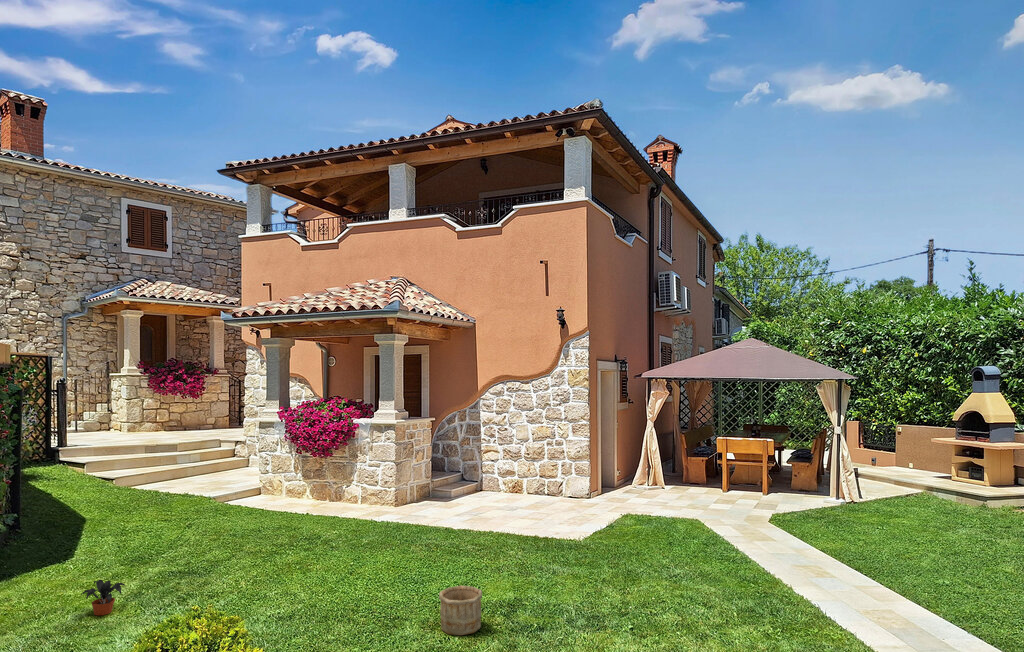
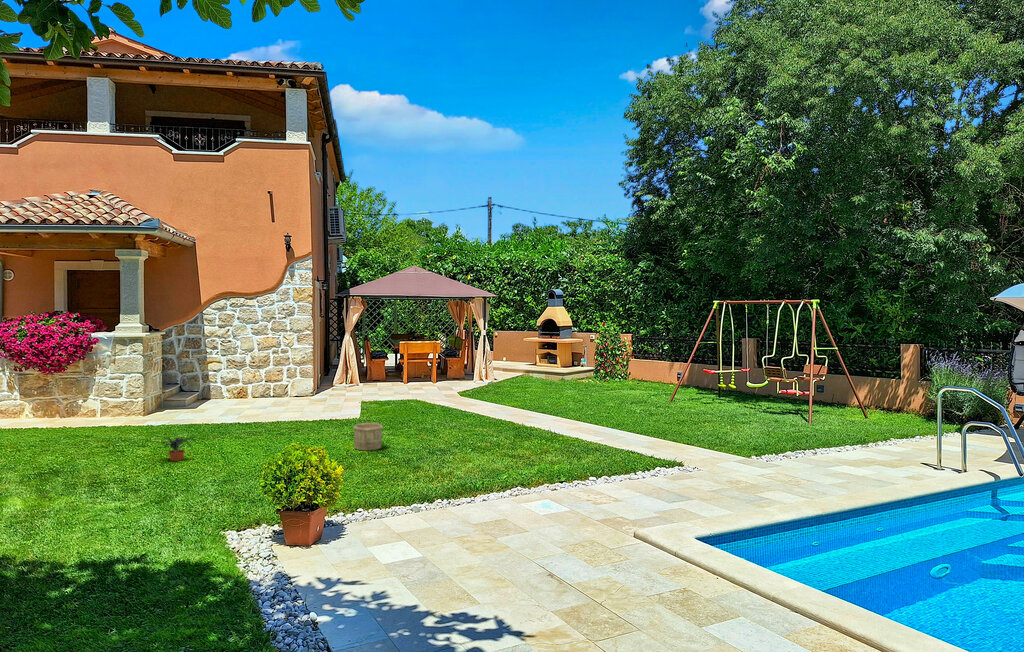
potted plant: present [81,580,125,615] -> present [165,437,194,461]

